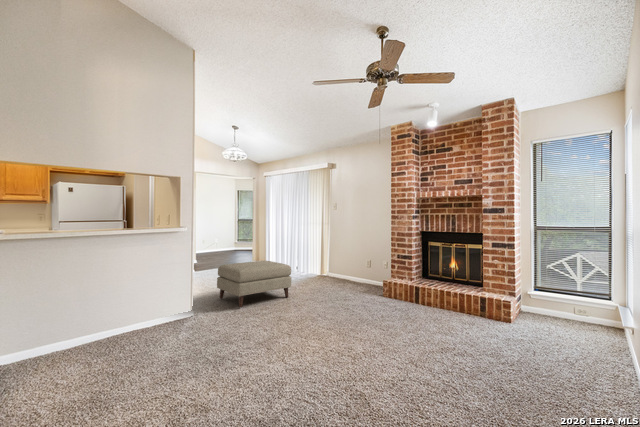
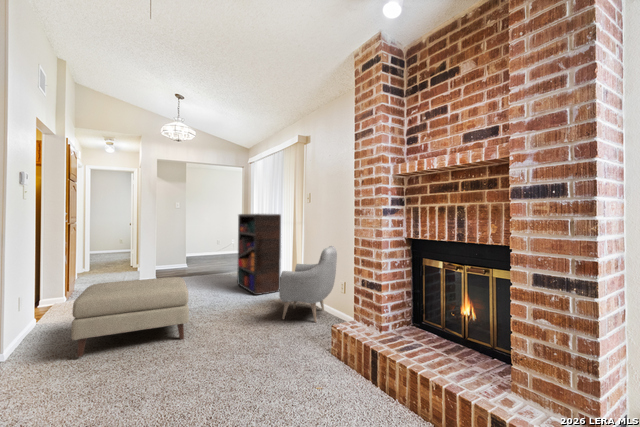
bookshelf: none [271,217,310,276] -> present [237,214,281,295]
armchair: none [332,239,366,286] -> present [279,246,337,322]

